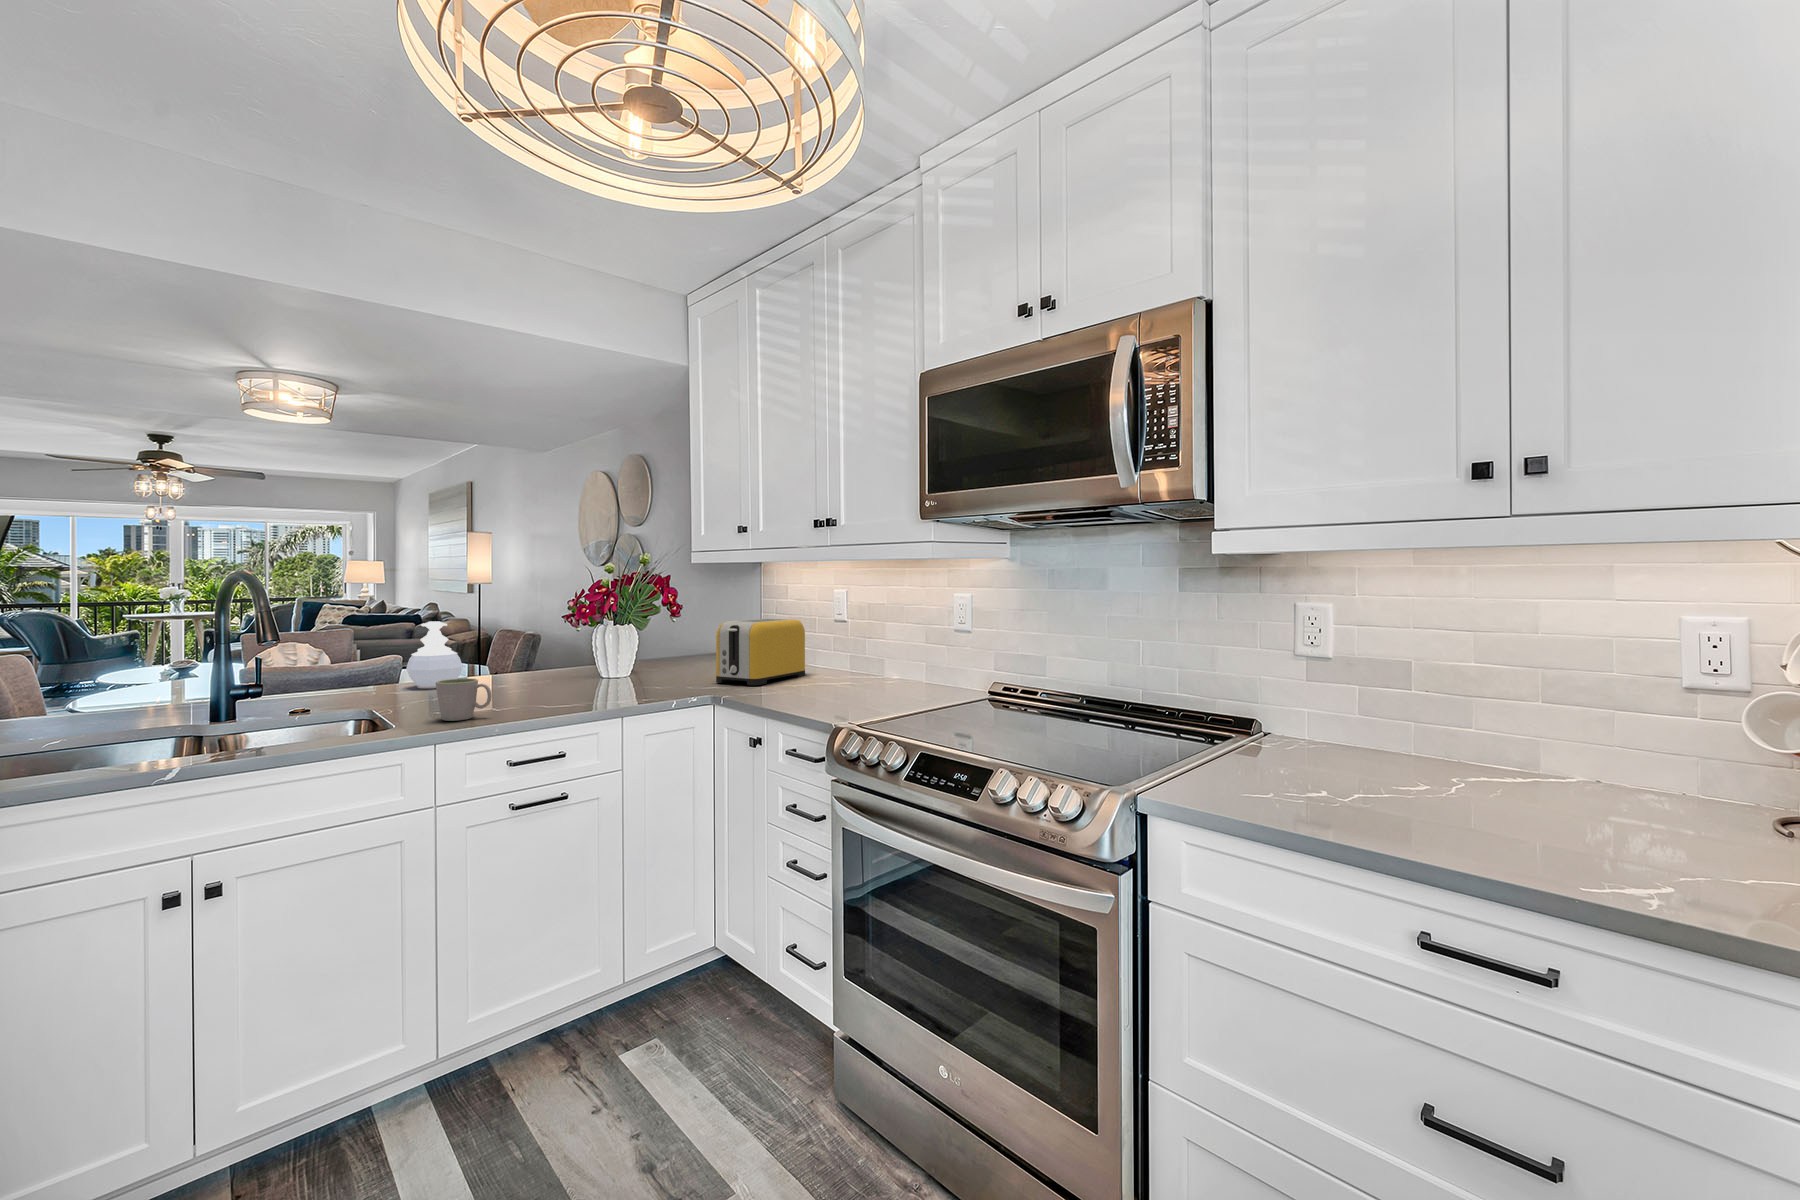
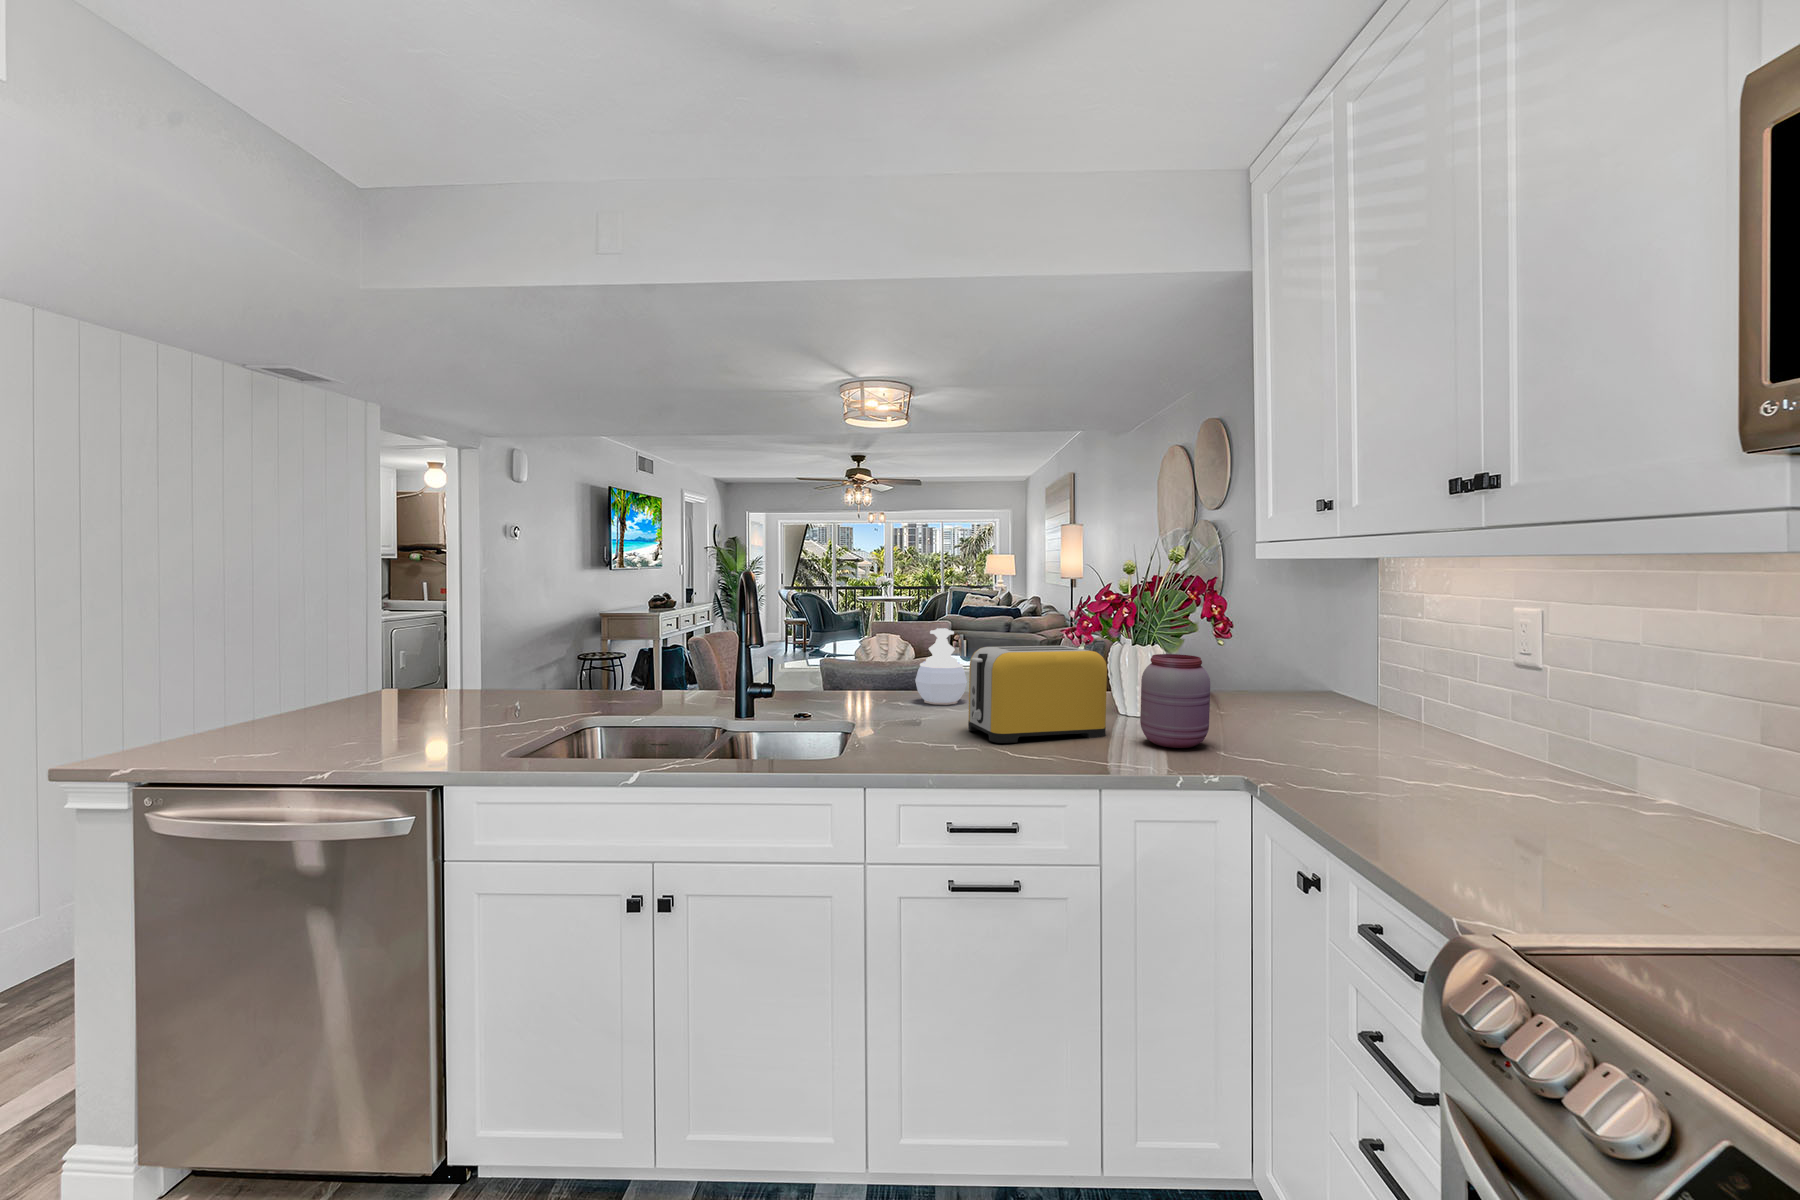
toaster: present [716,619,805,685] -> present [968,646,1107,743]
jar: none [631,625,678,688] -> present [1140,654,1210,748]
mug: present [436,678,492,721] -> none [884,707,940,761]

